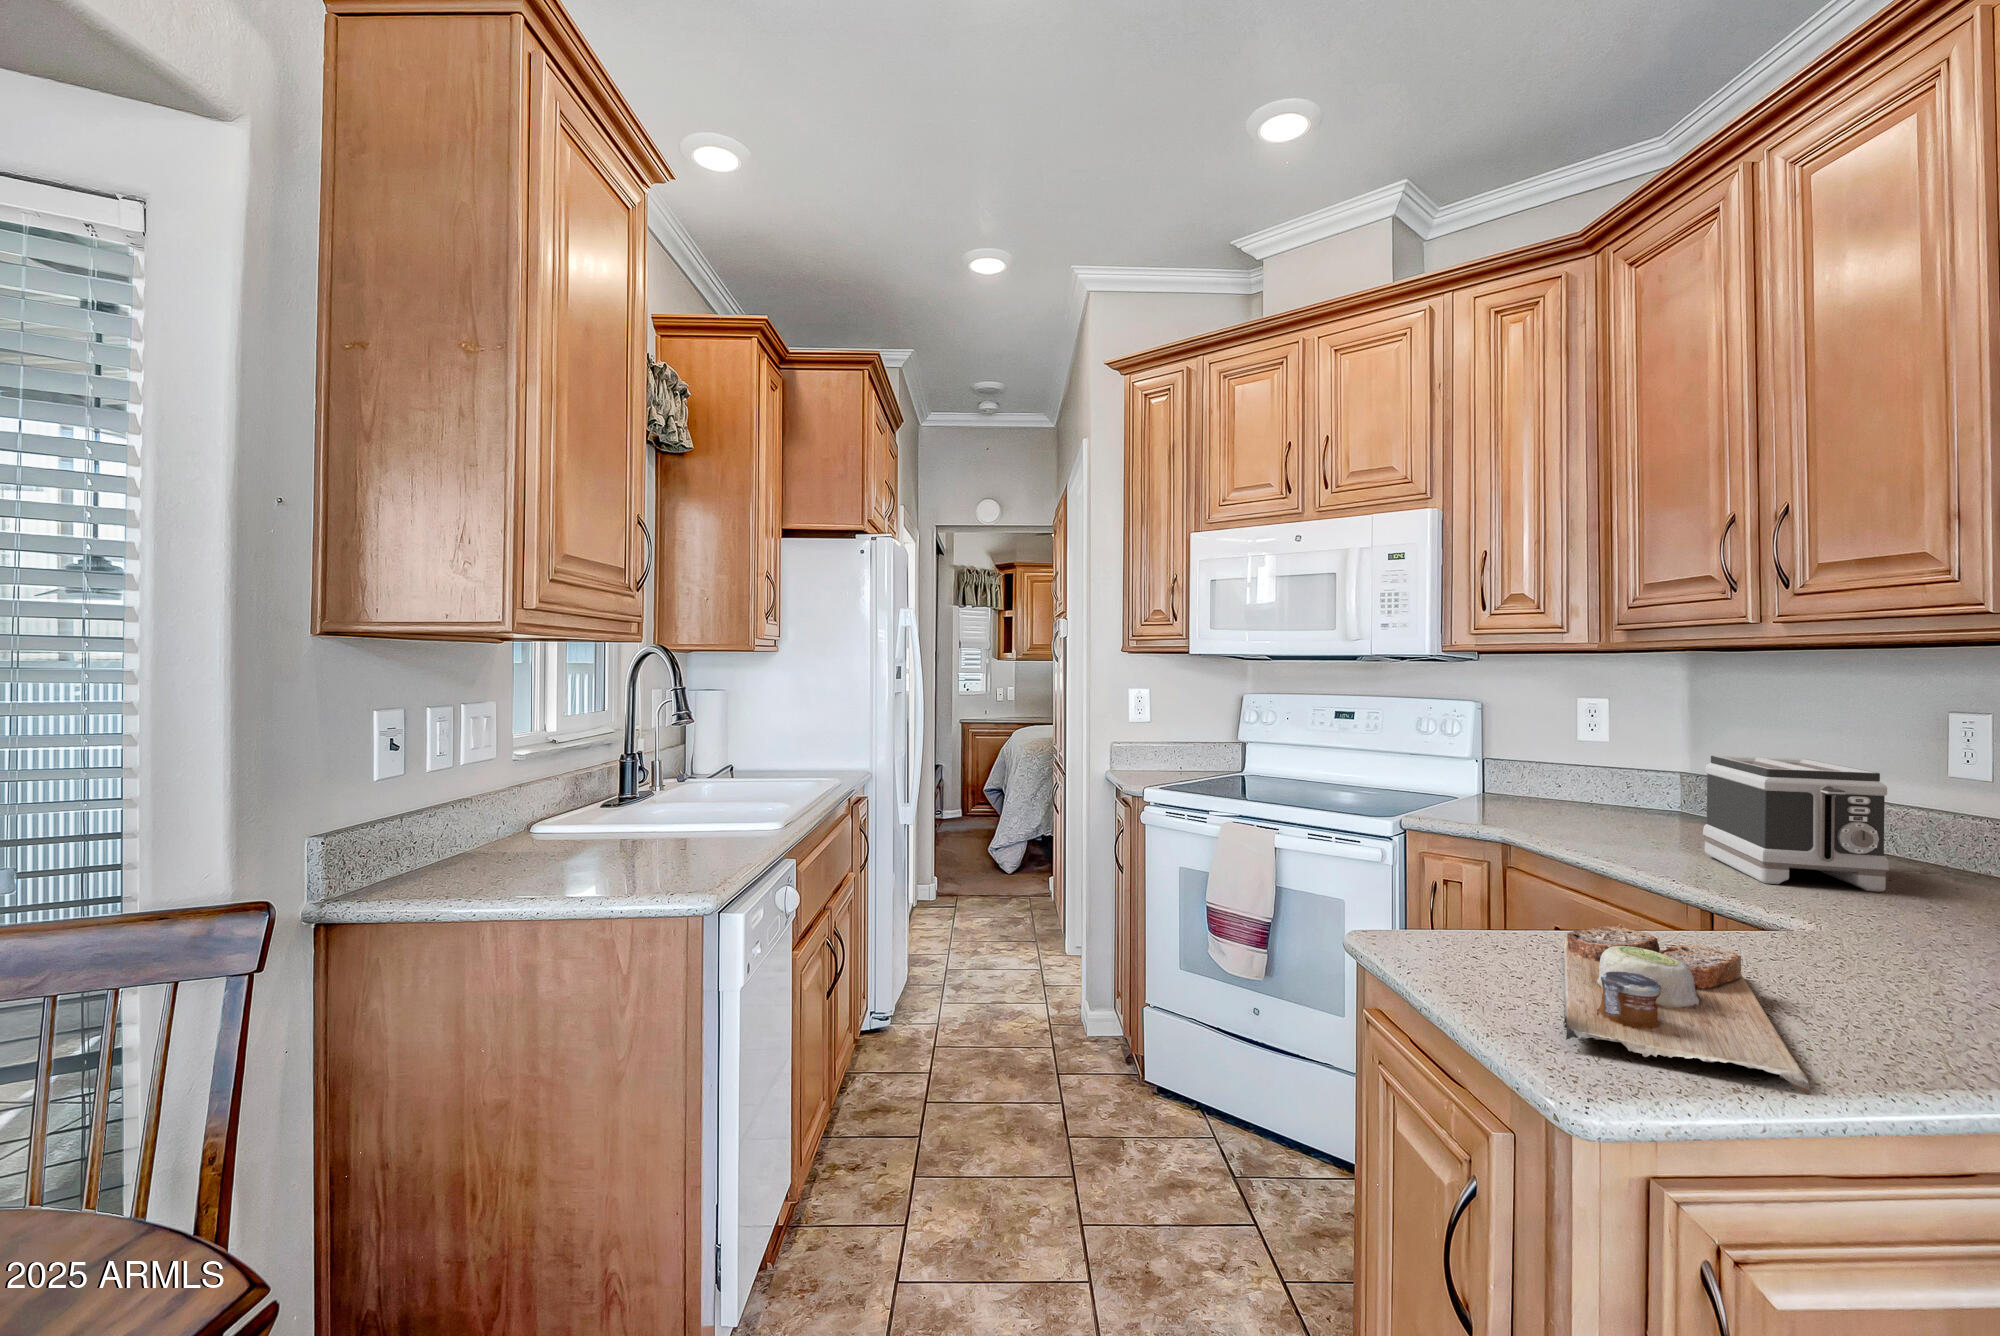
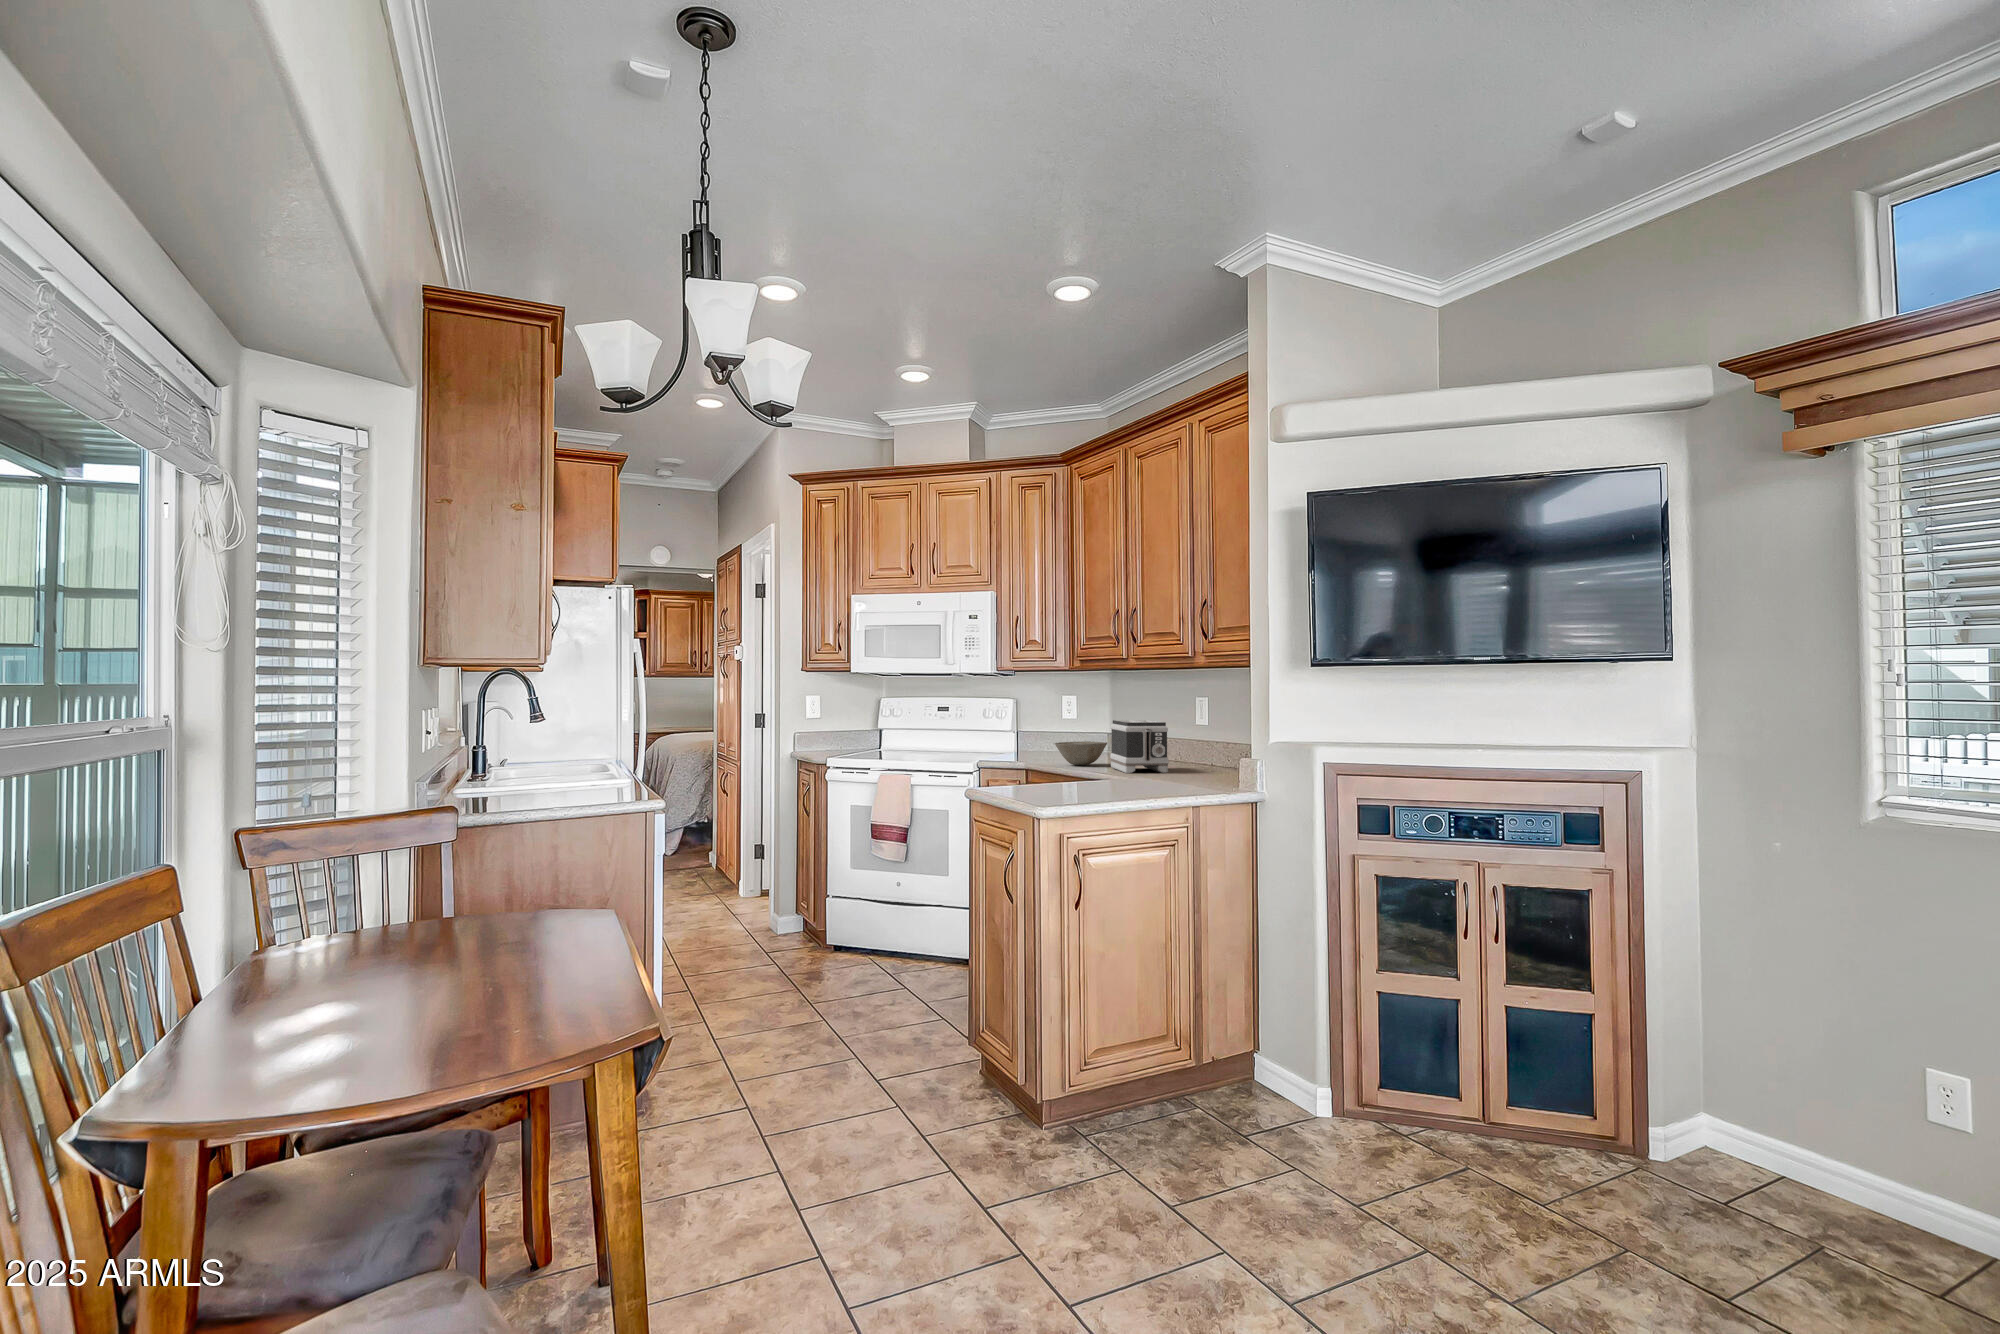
bowl: none [1564,787,1688,838] -> present [1055,741,1107,765]
cutting board: present [1563,924,1811,1095] -> none [1036,774,1097,801]

